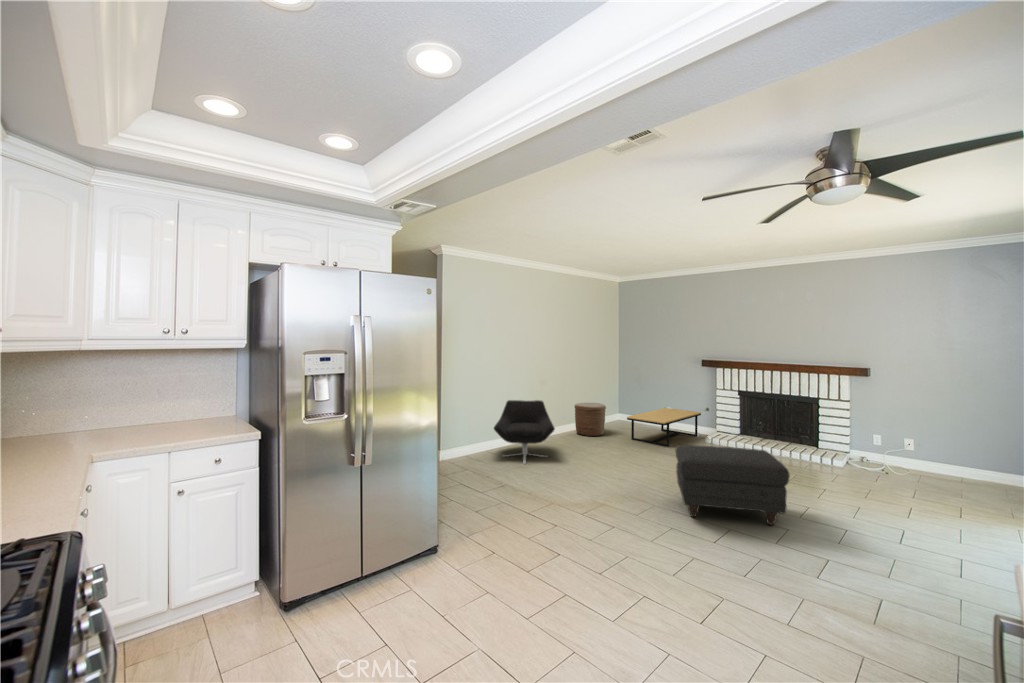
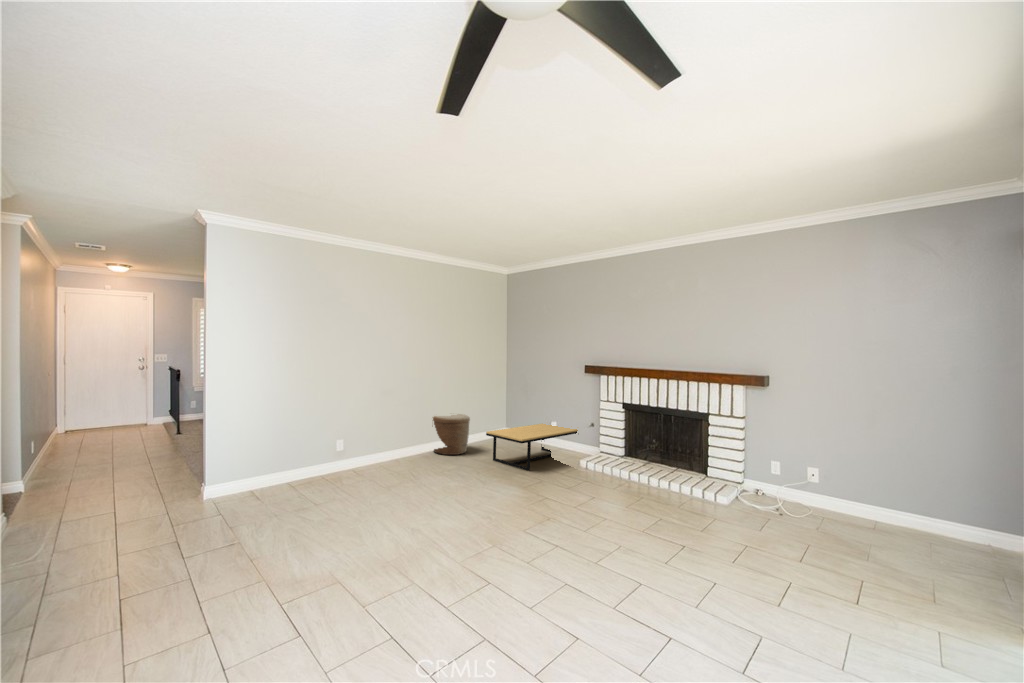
lounge chair: present [494,400,555,464] -> none [277,406,374,491]
ottoman: present [676,445,790,525] -> none [425,471,585,607]

